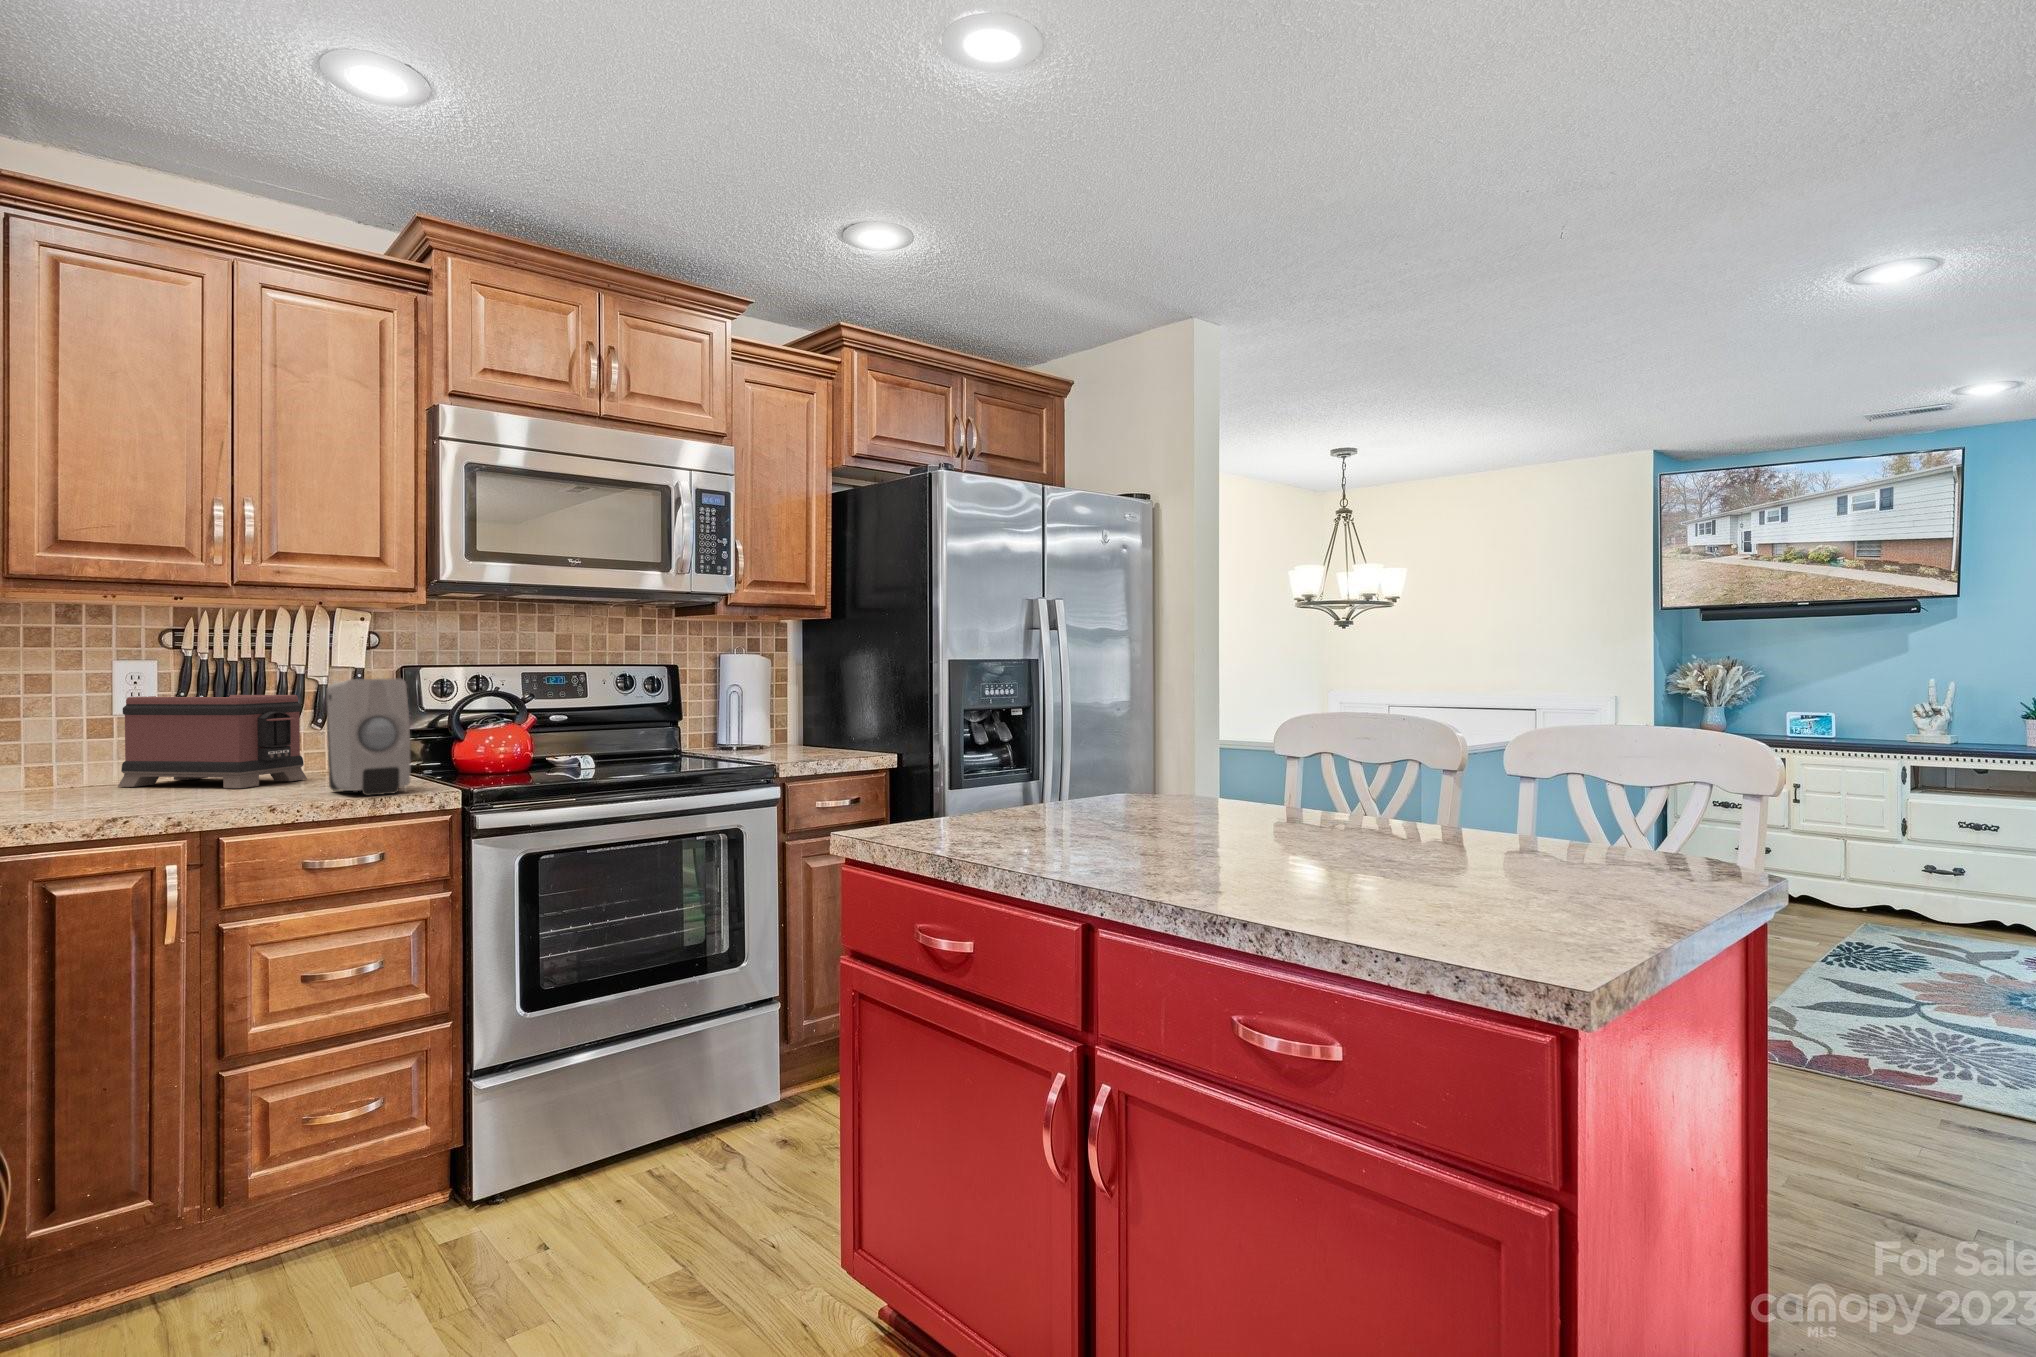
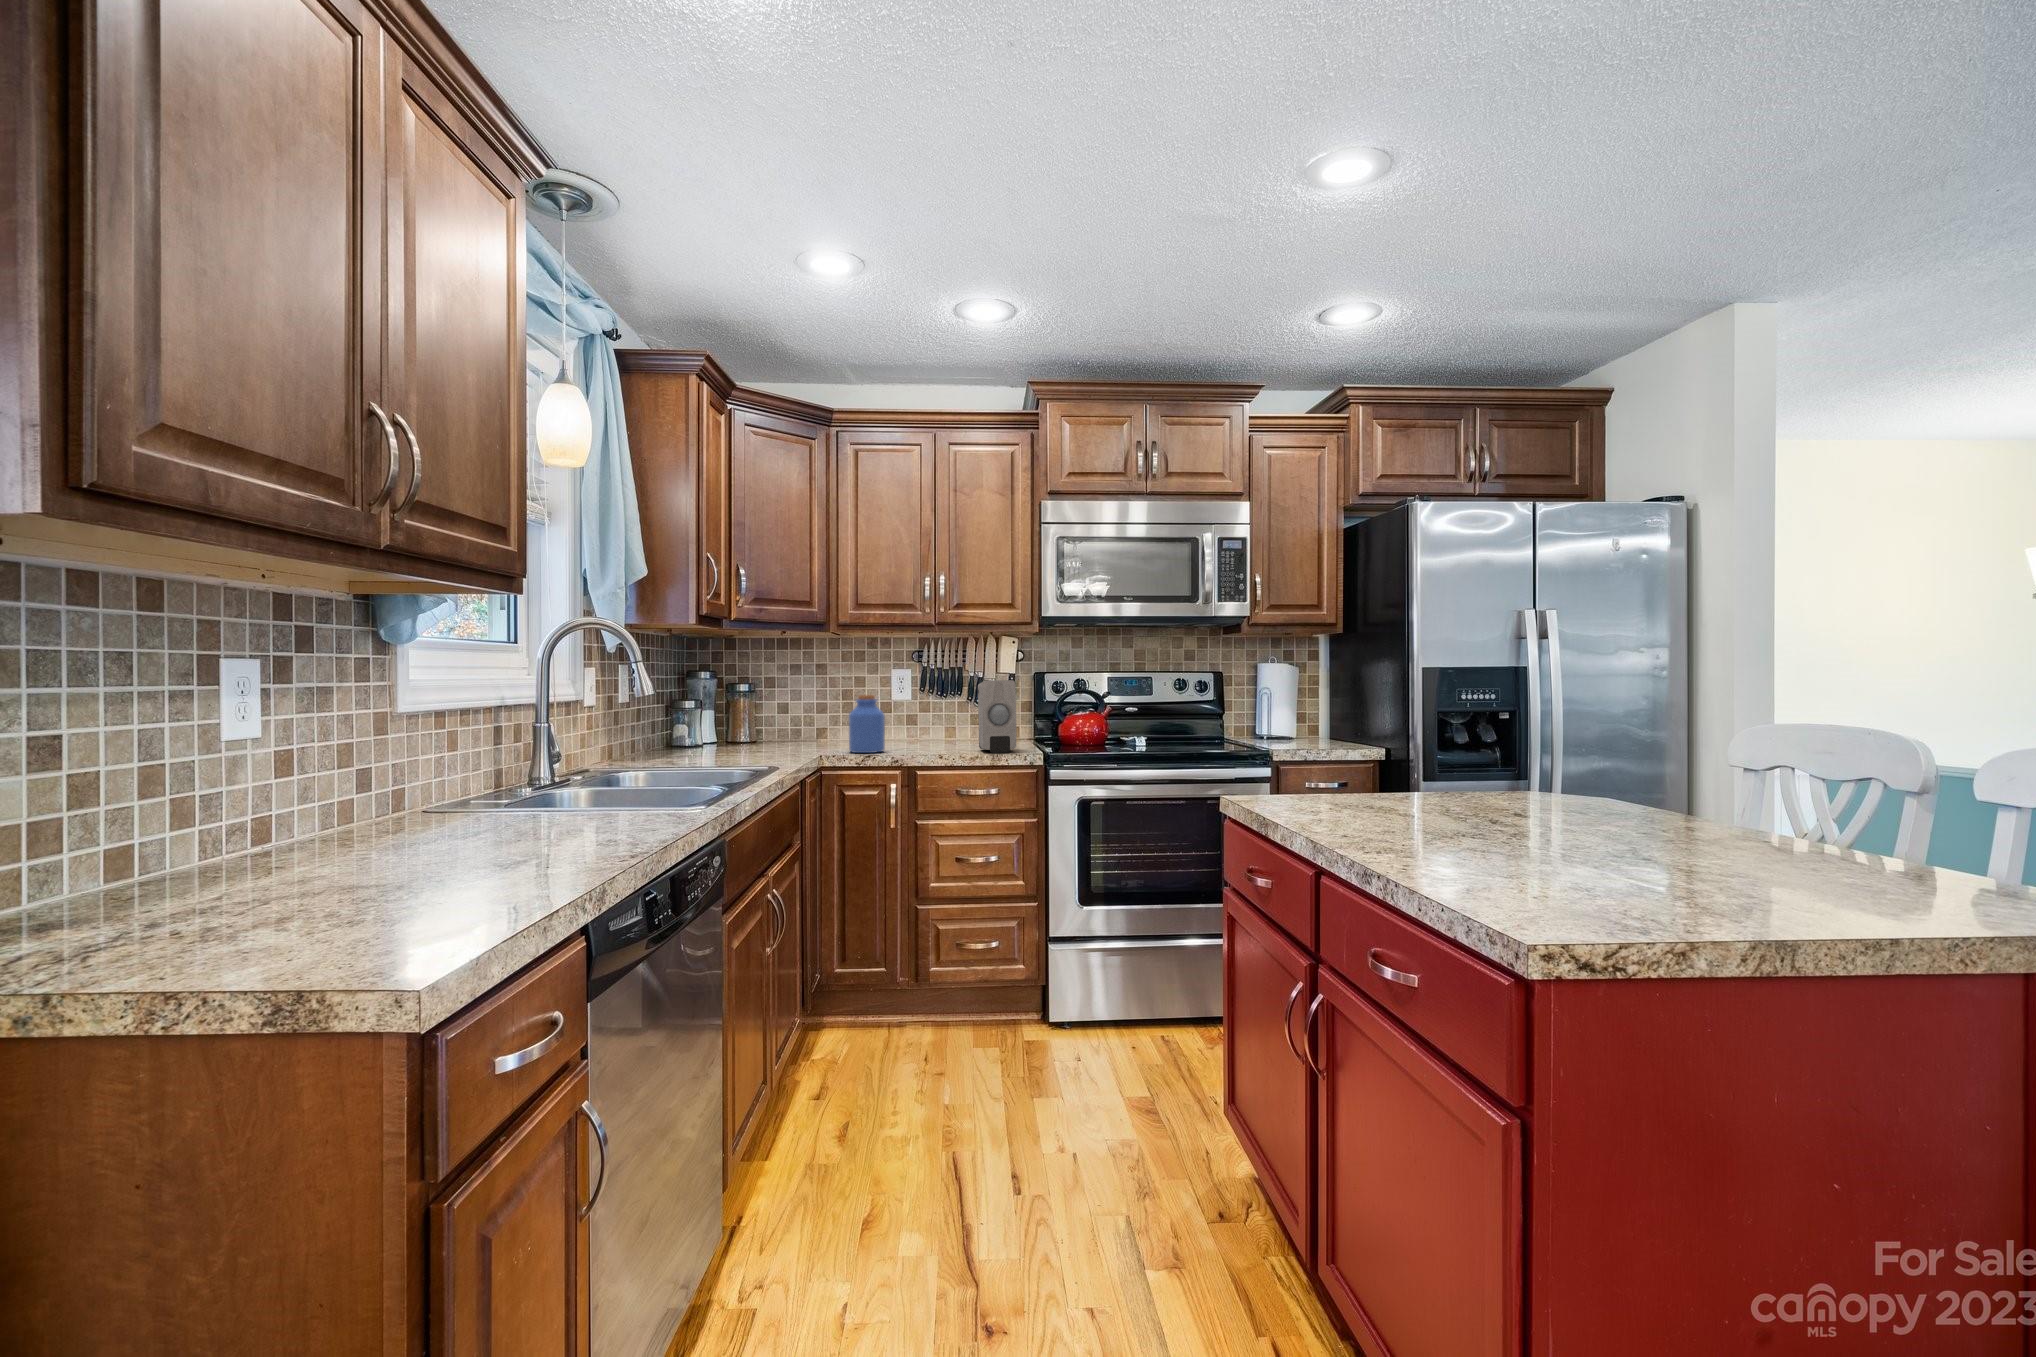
toaster: present [118,695,307,788] -> none [894,690,980,745]
jar: none [47,706,134,814] -> present [849,695,885,753]

